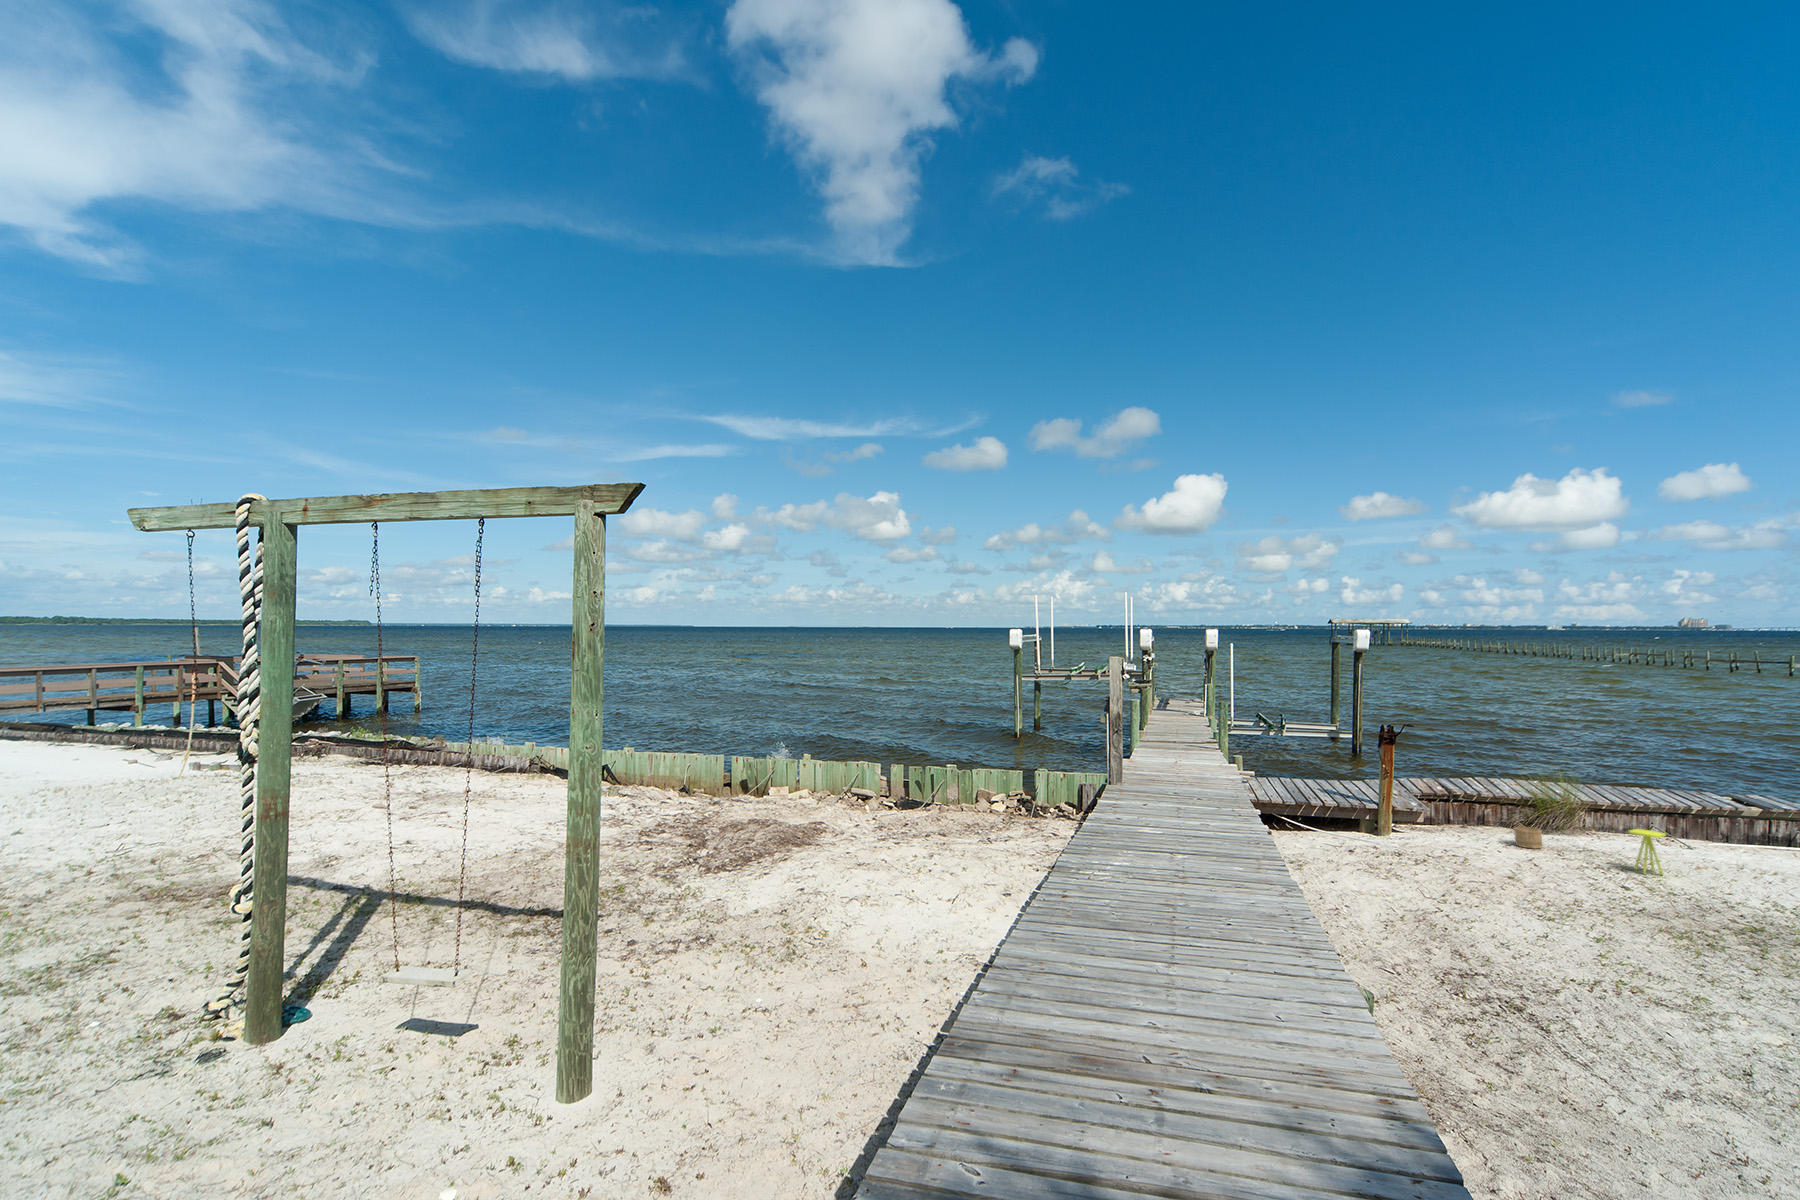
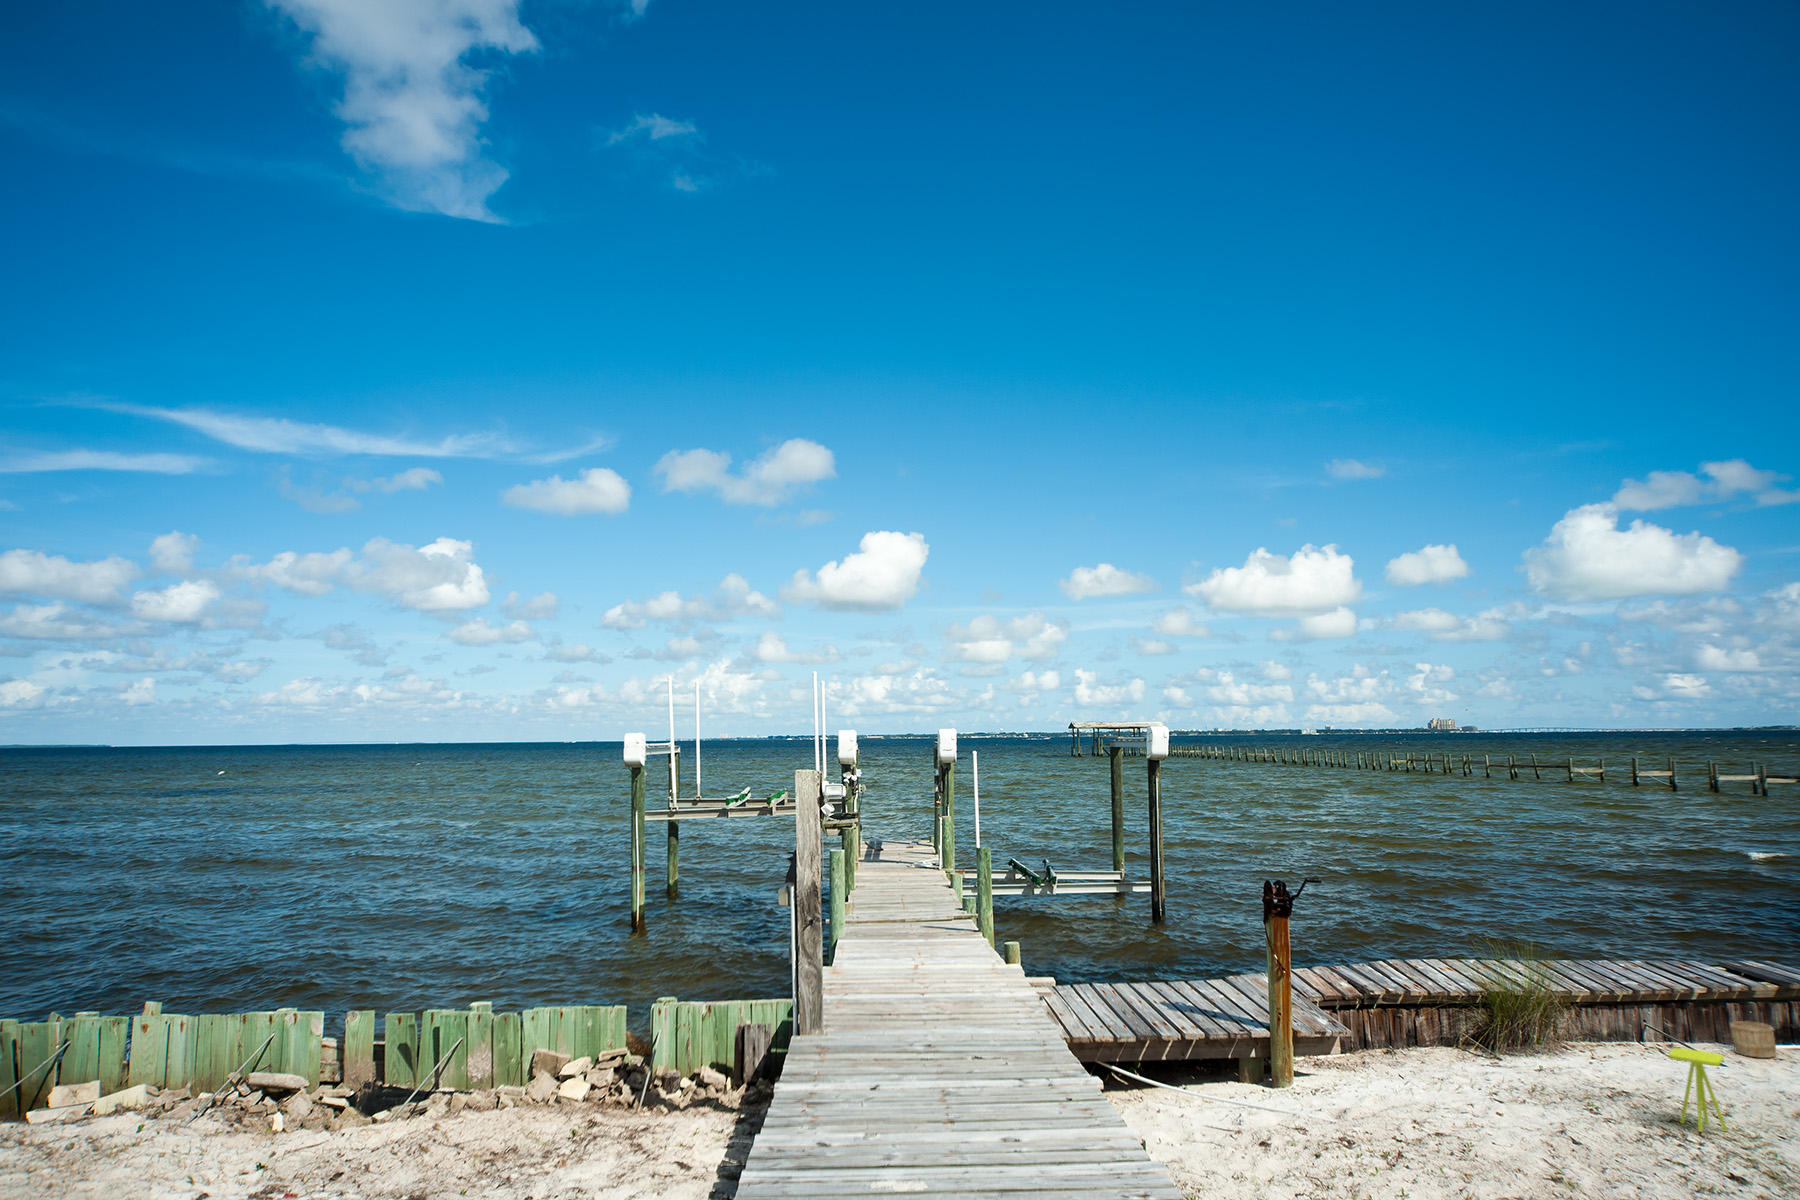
wooden bucket: present [1515,827,1542,849] -> present [1730,1021,1776,1058]

